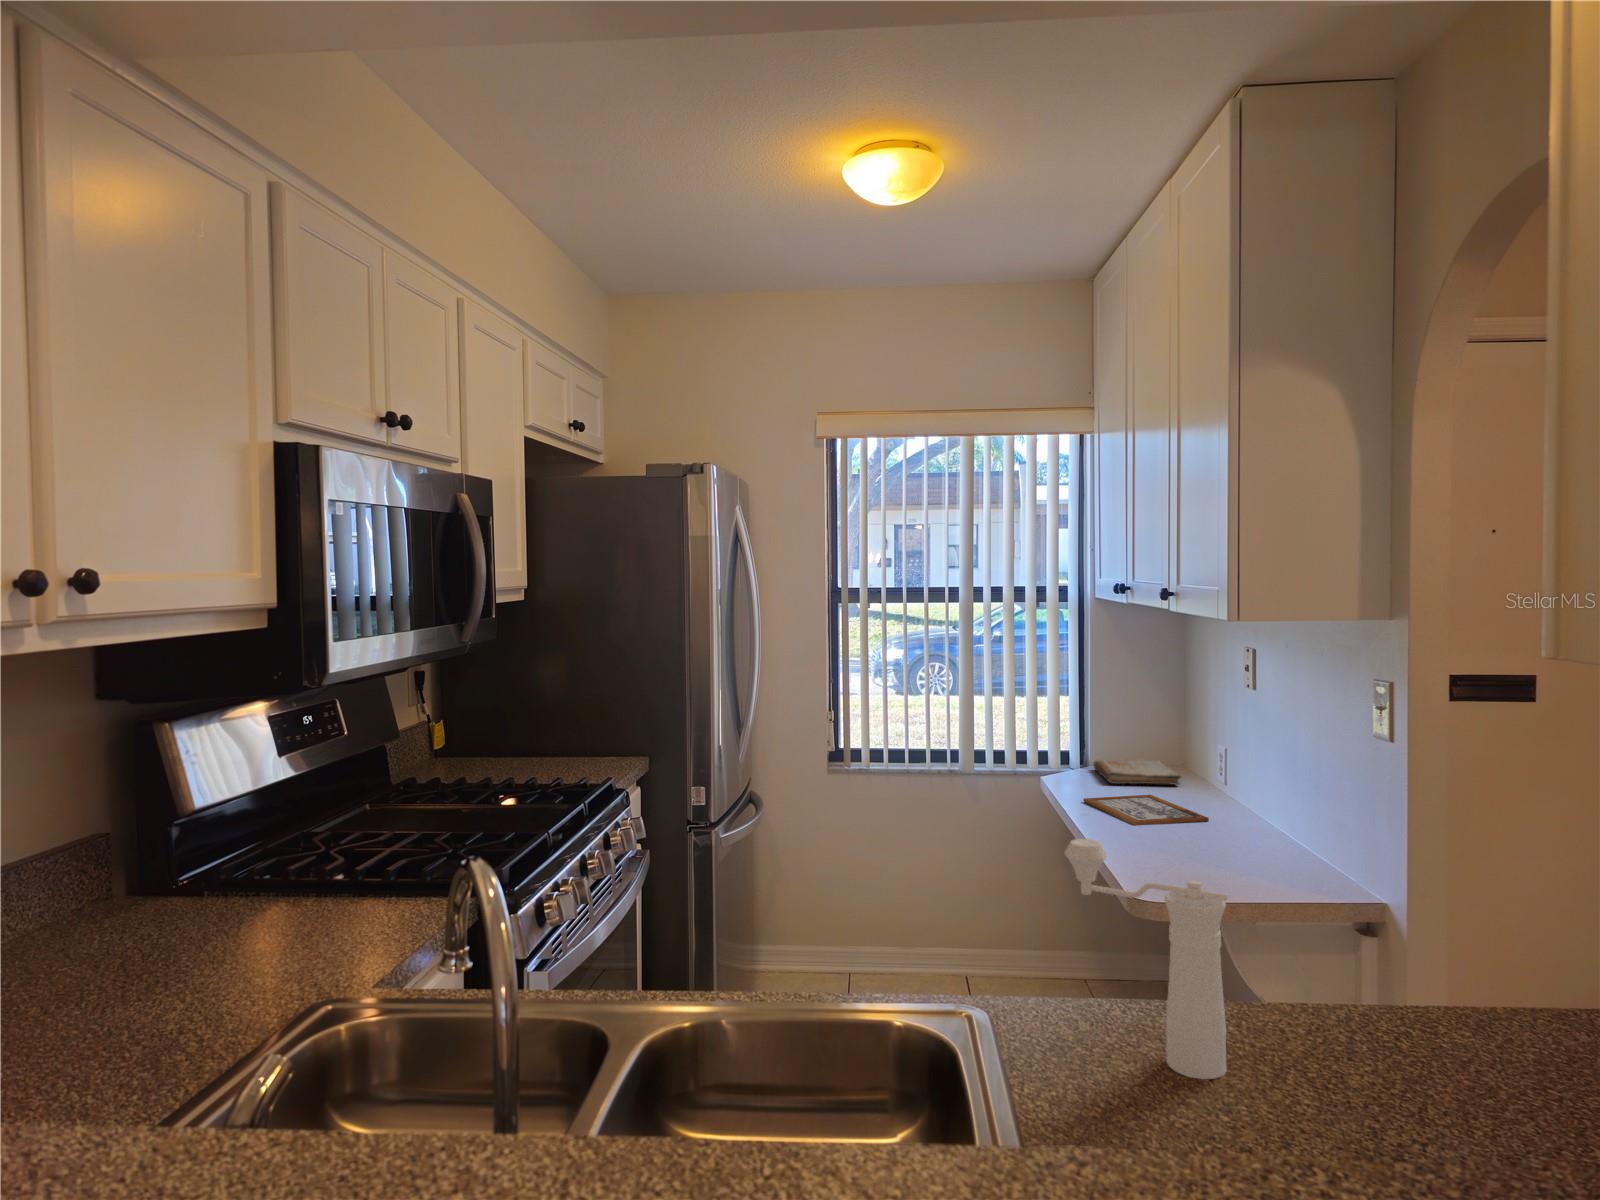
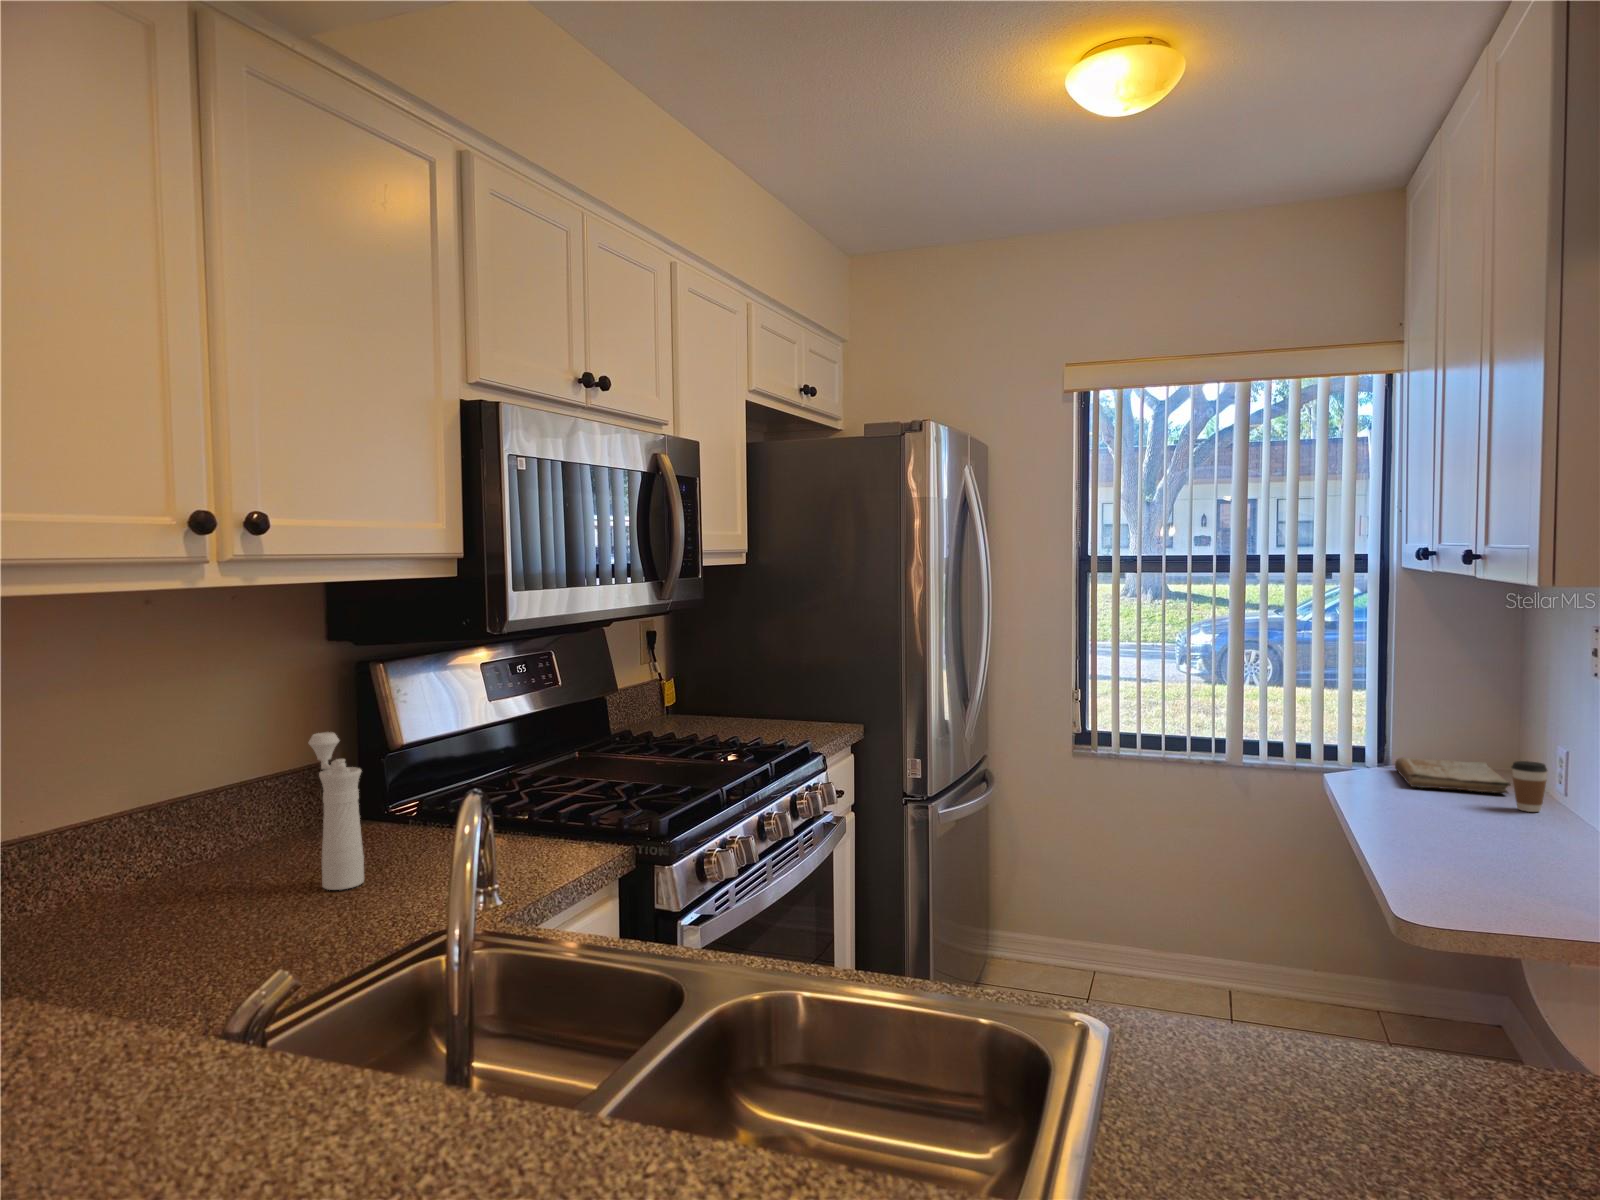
coffee cup: none [1184,758,1210,799] -> present [1512,761,1547,812]
picture frame: present [1084,795,1209,825] -> none [1368,801,1537,839]
pepper mill: present [1065,839,1228,1079] -> present [309,732,364,890]

